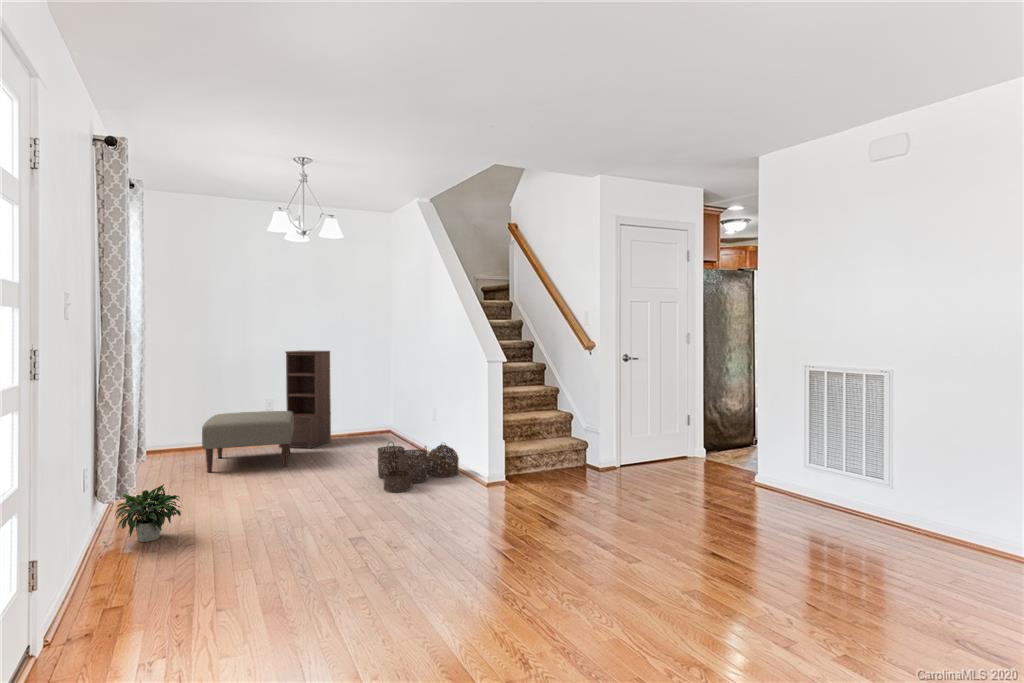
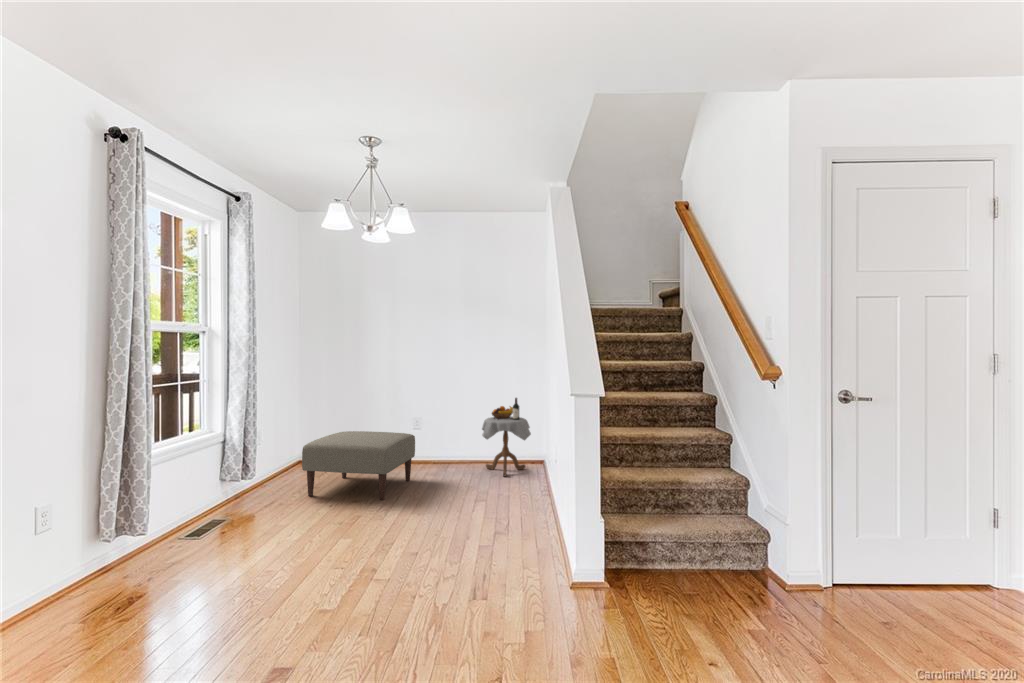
bookshelf: present [279,350,331,449] -> none [409,367,467,477]
side table: none [343,375,392,442] -> present [482,398,531,477]
woven basket: present [378,443,459,492] -> none [433,490,557,572]
potted plant: present [99,484,181,555] -> none [33,526,160,612]

